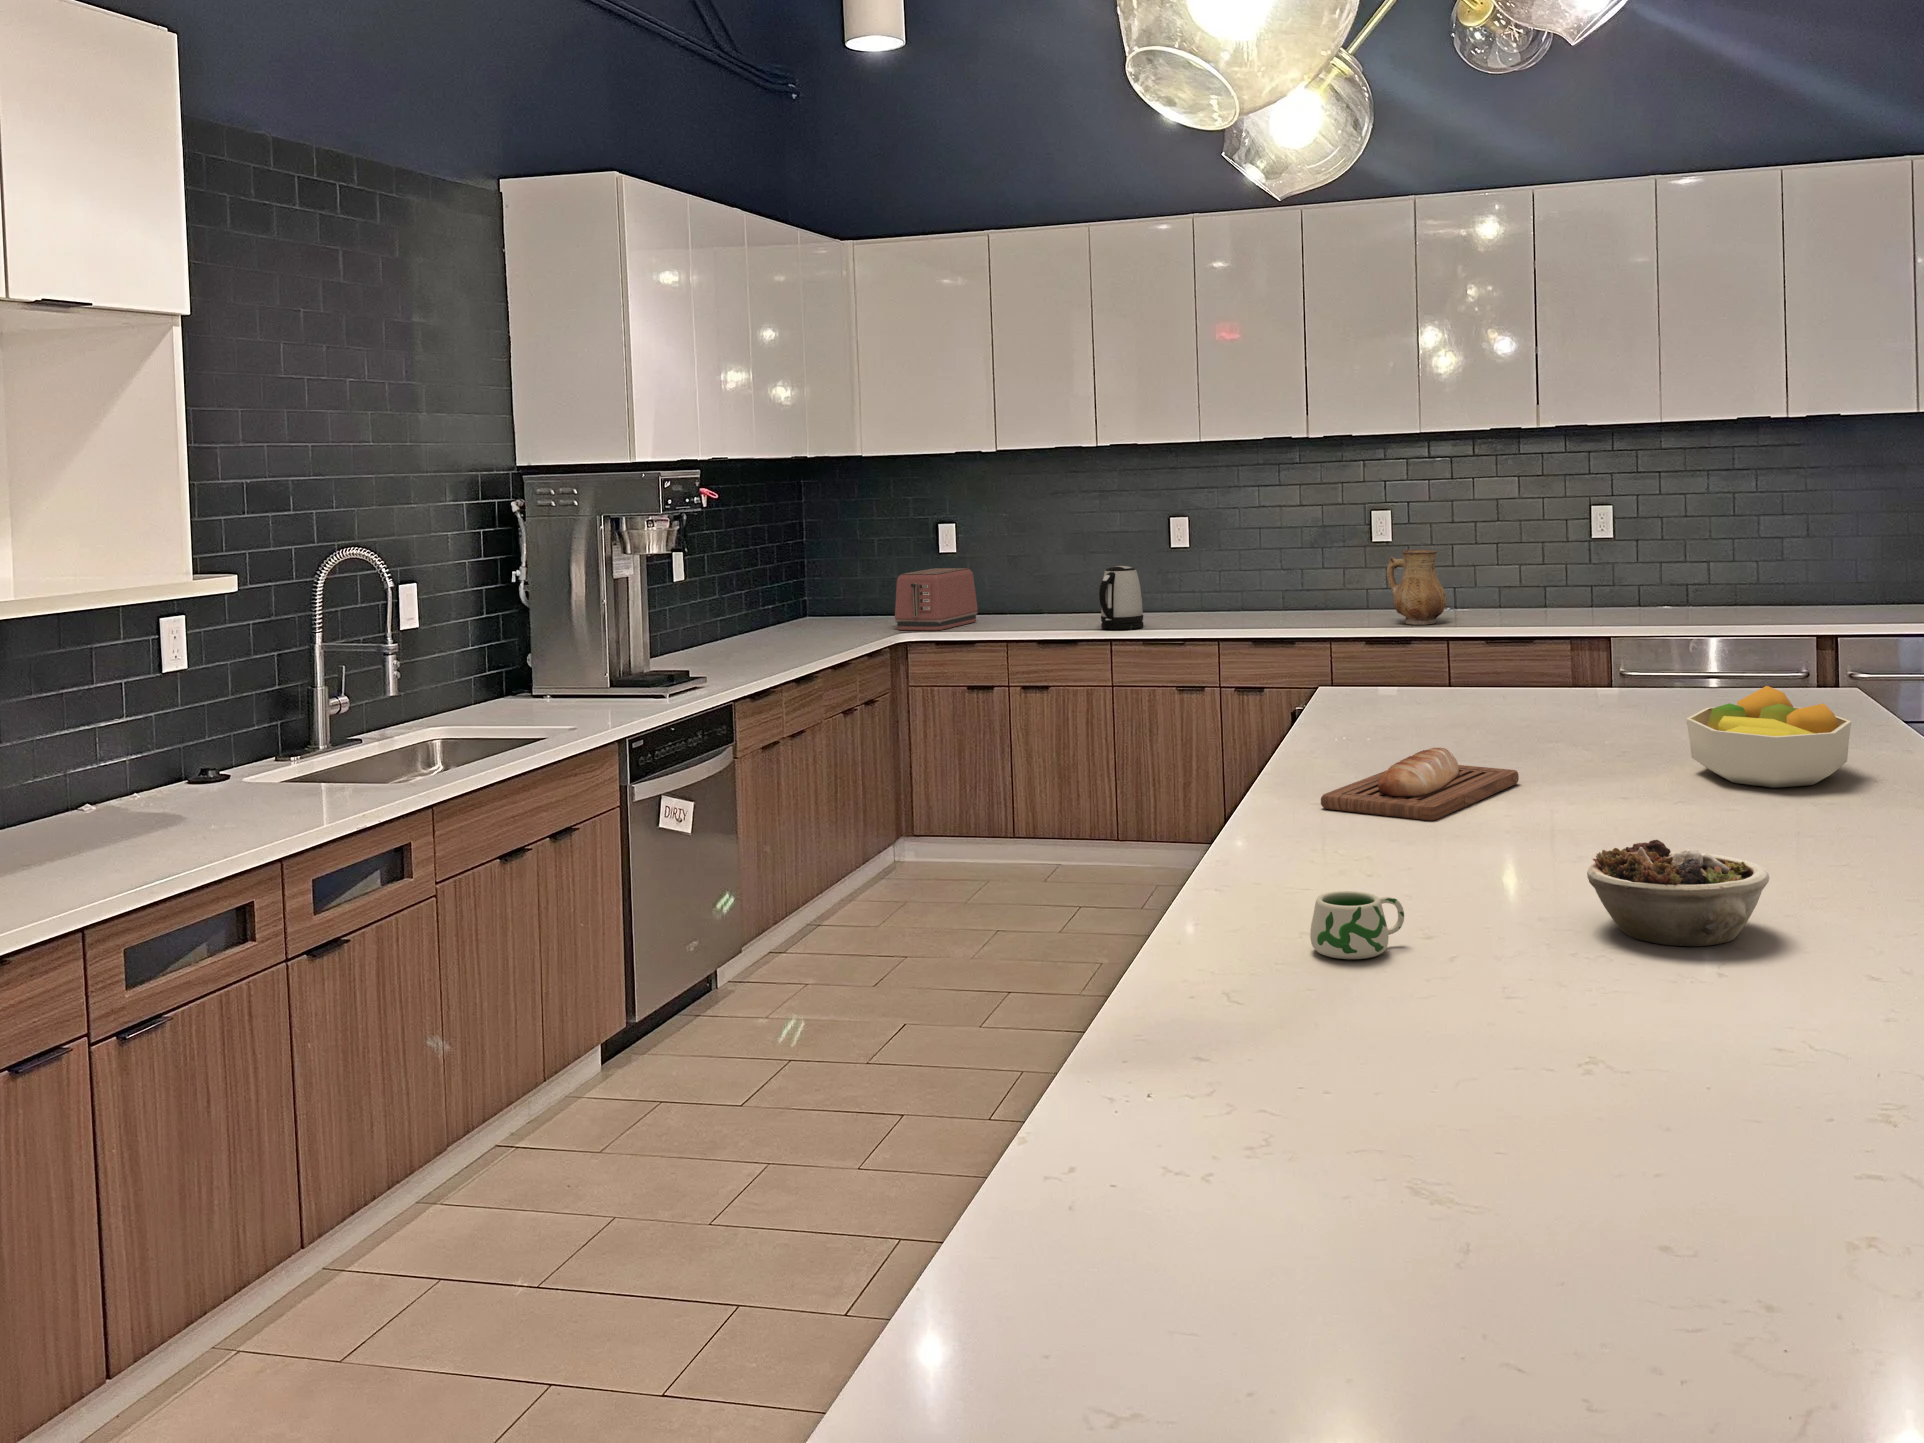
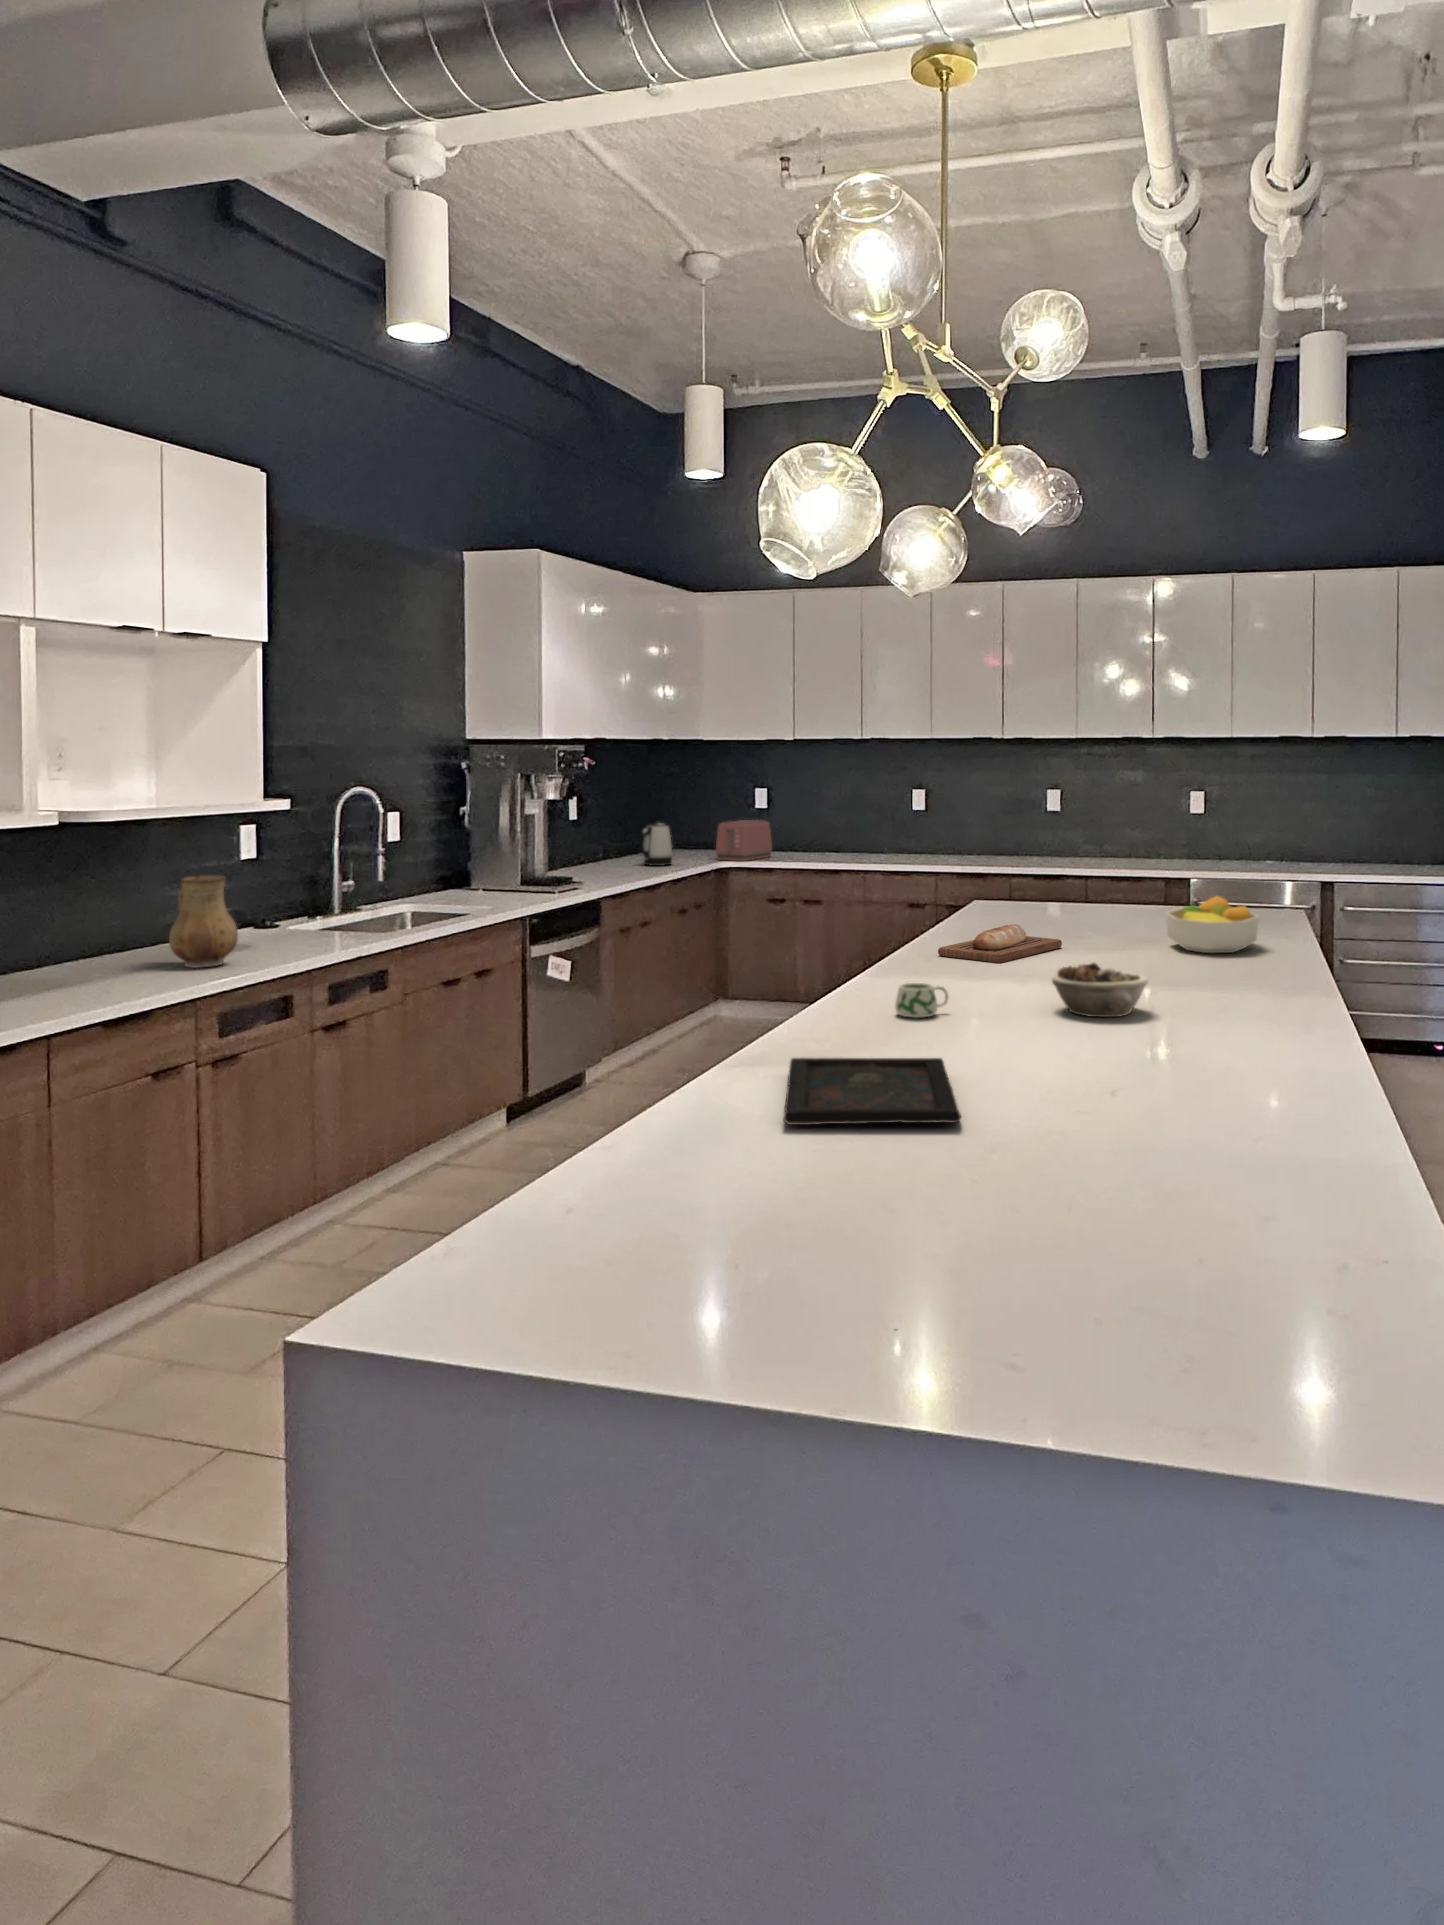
ceramic pitcher: present [1387,550,1447,625] -> present [169,875,238,968]
kettle: present [1099,566,1144,629] -> present [639,823,672,866]
tray: none [1176,1085,1605,1299] -> present [784,1058,961,1125]

